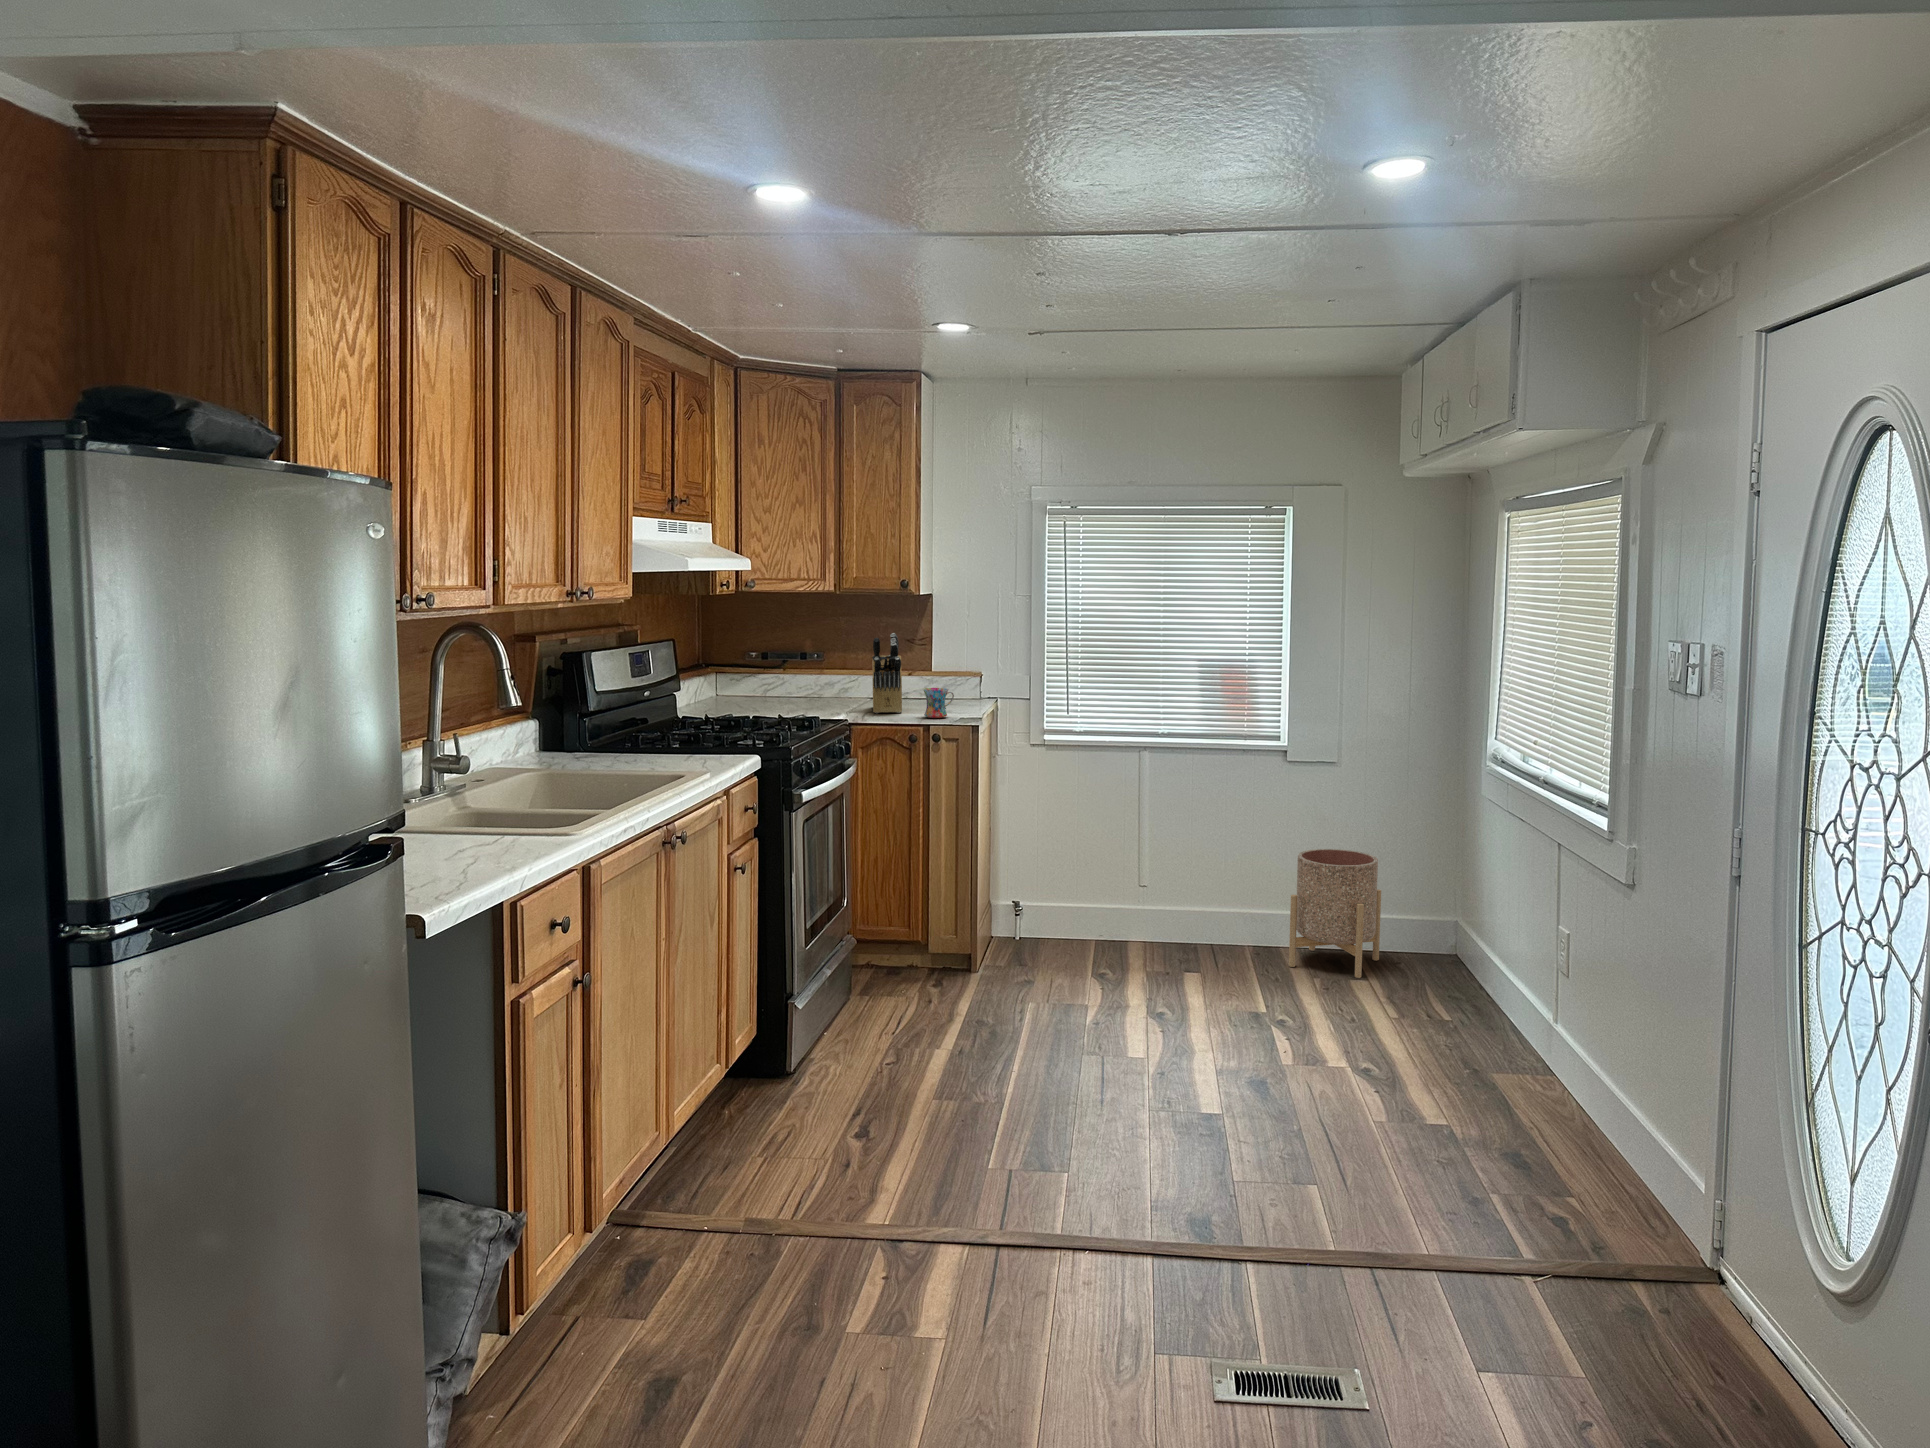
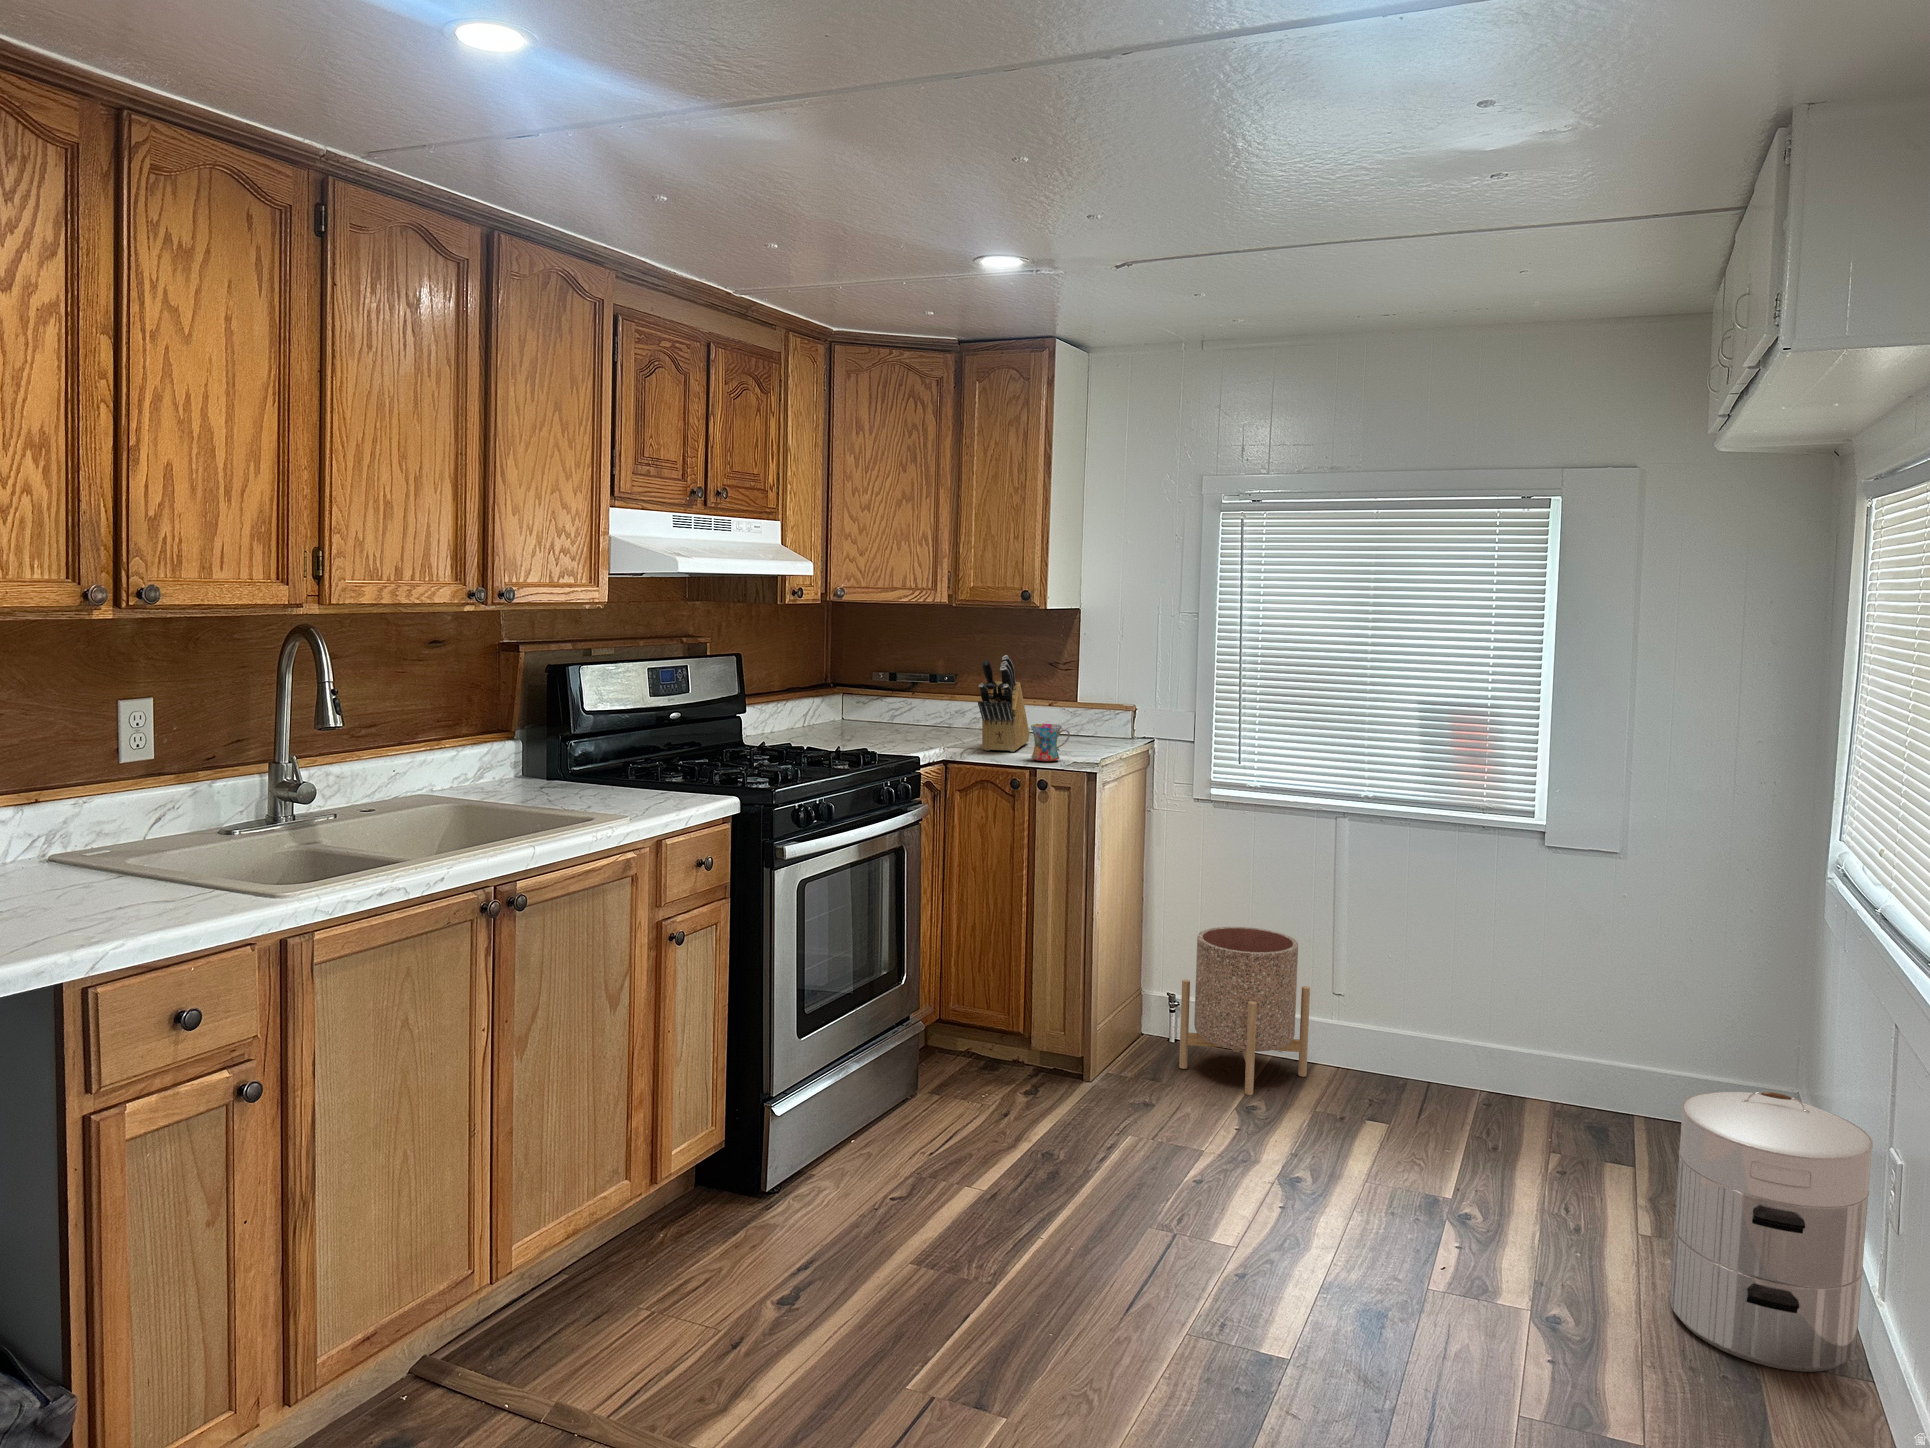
planter: present [1289,849,1381,978] -> present [1179,927,1310,1095]
waste bin: none [1423,898,1538,1071] -> present [1670,1092,1873,1372]

